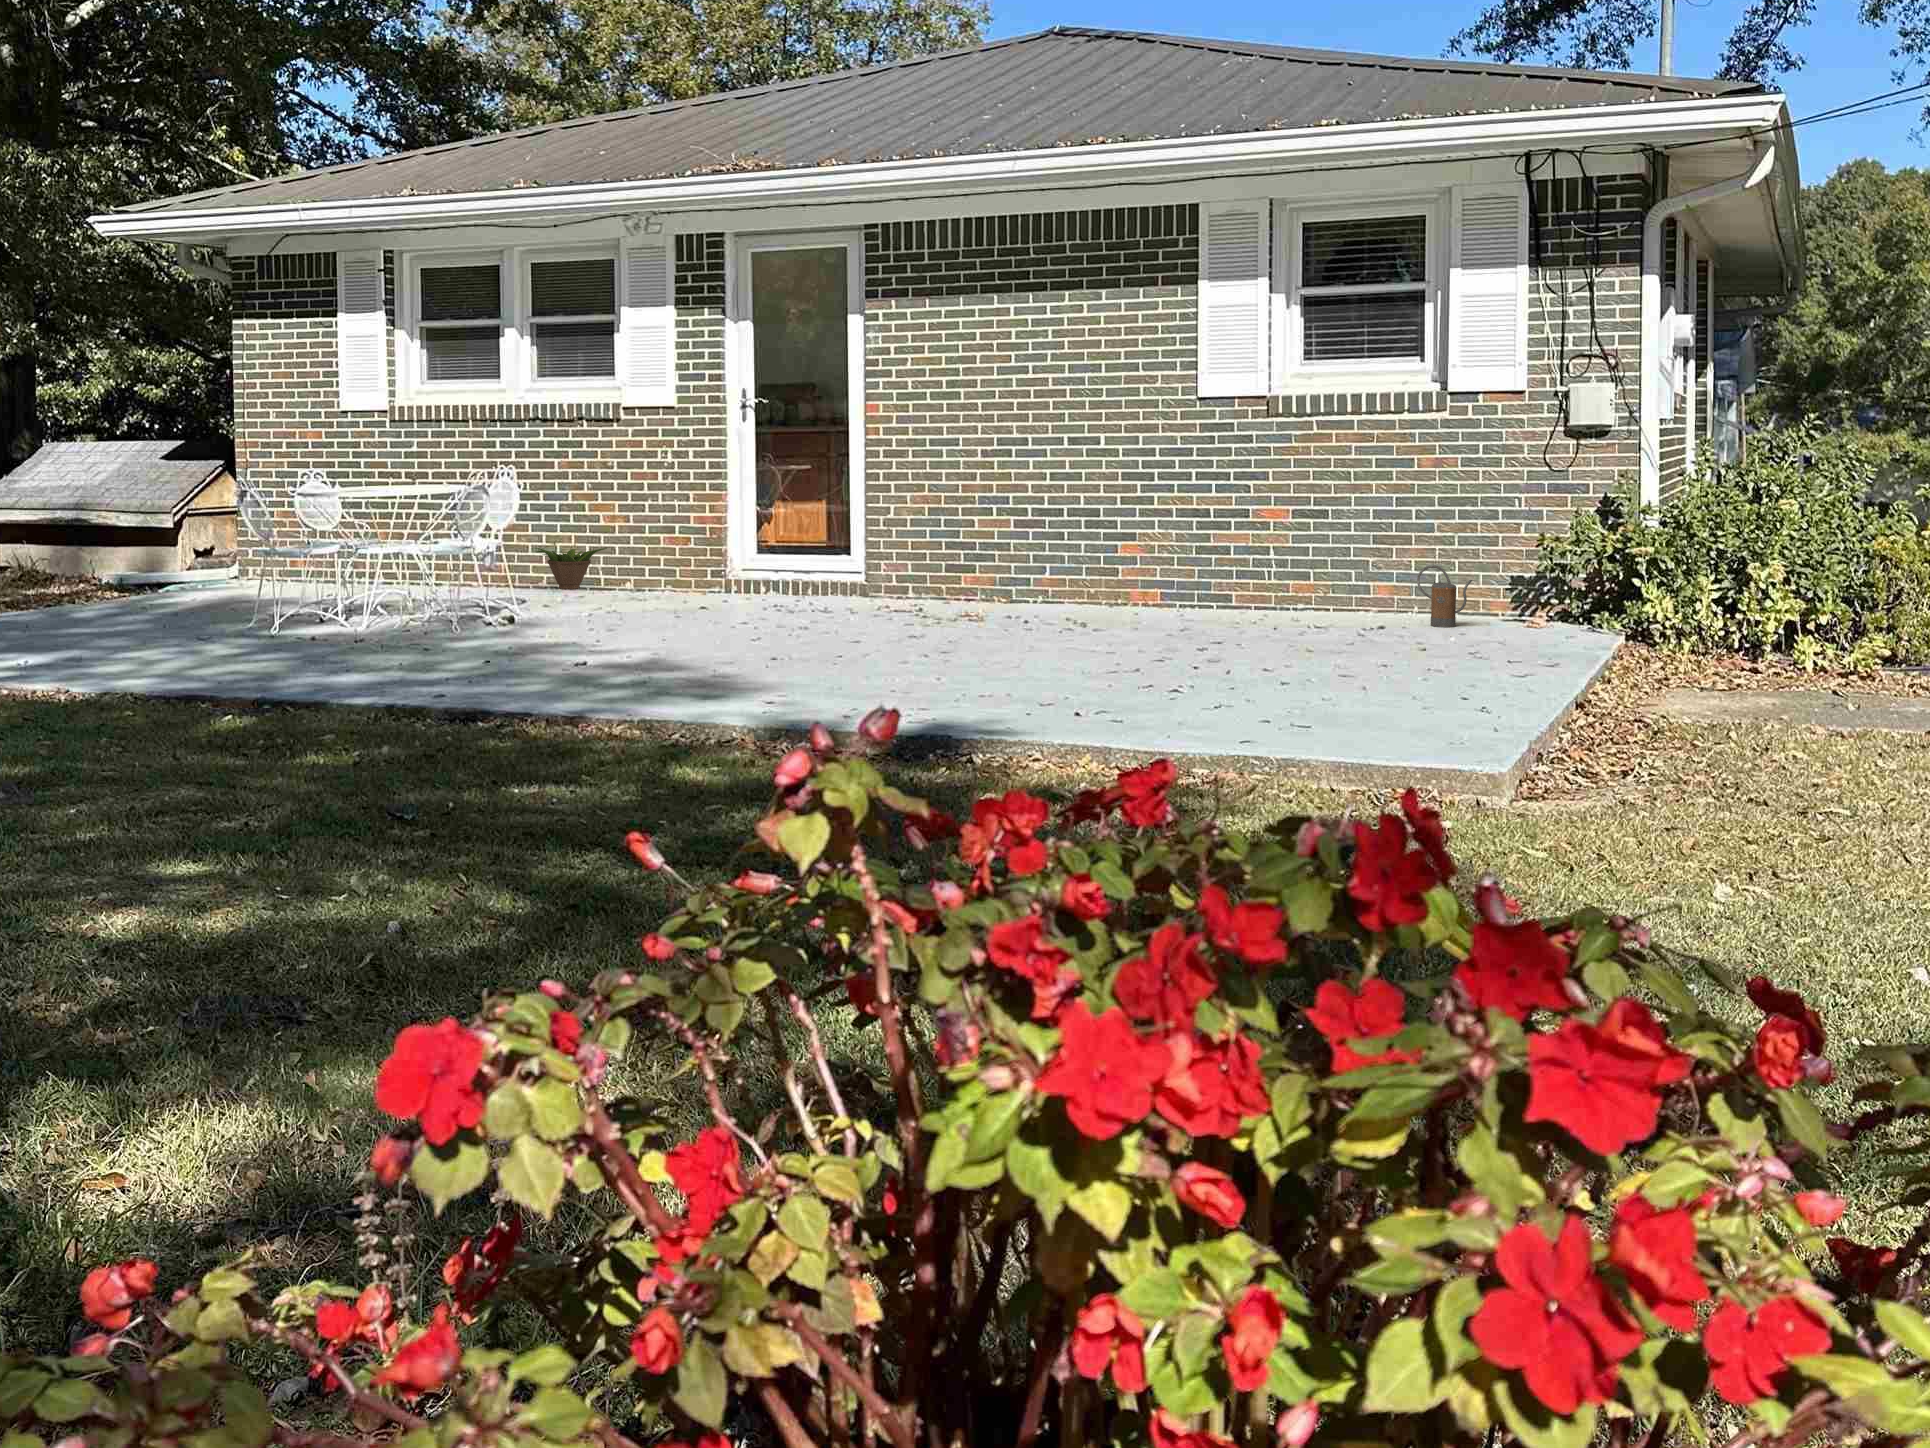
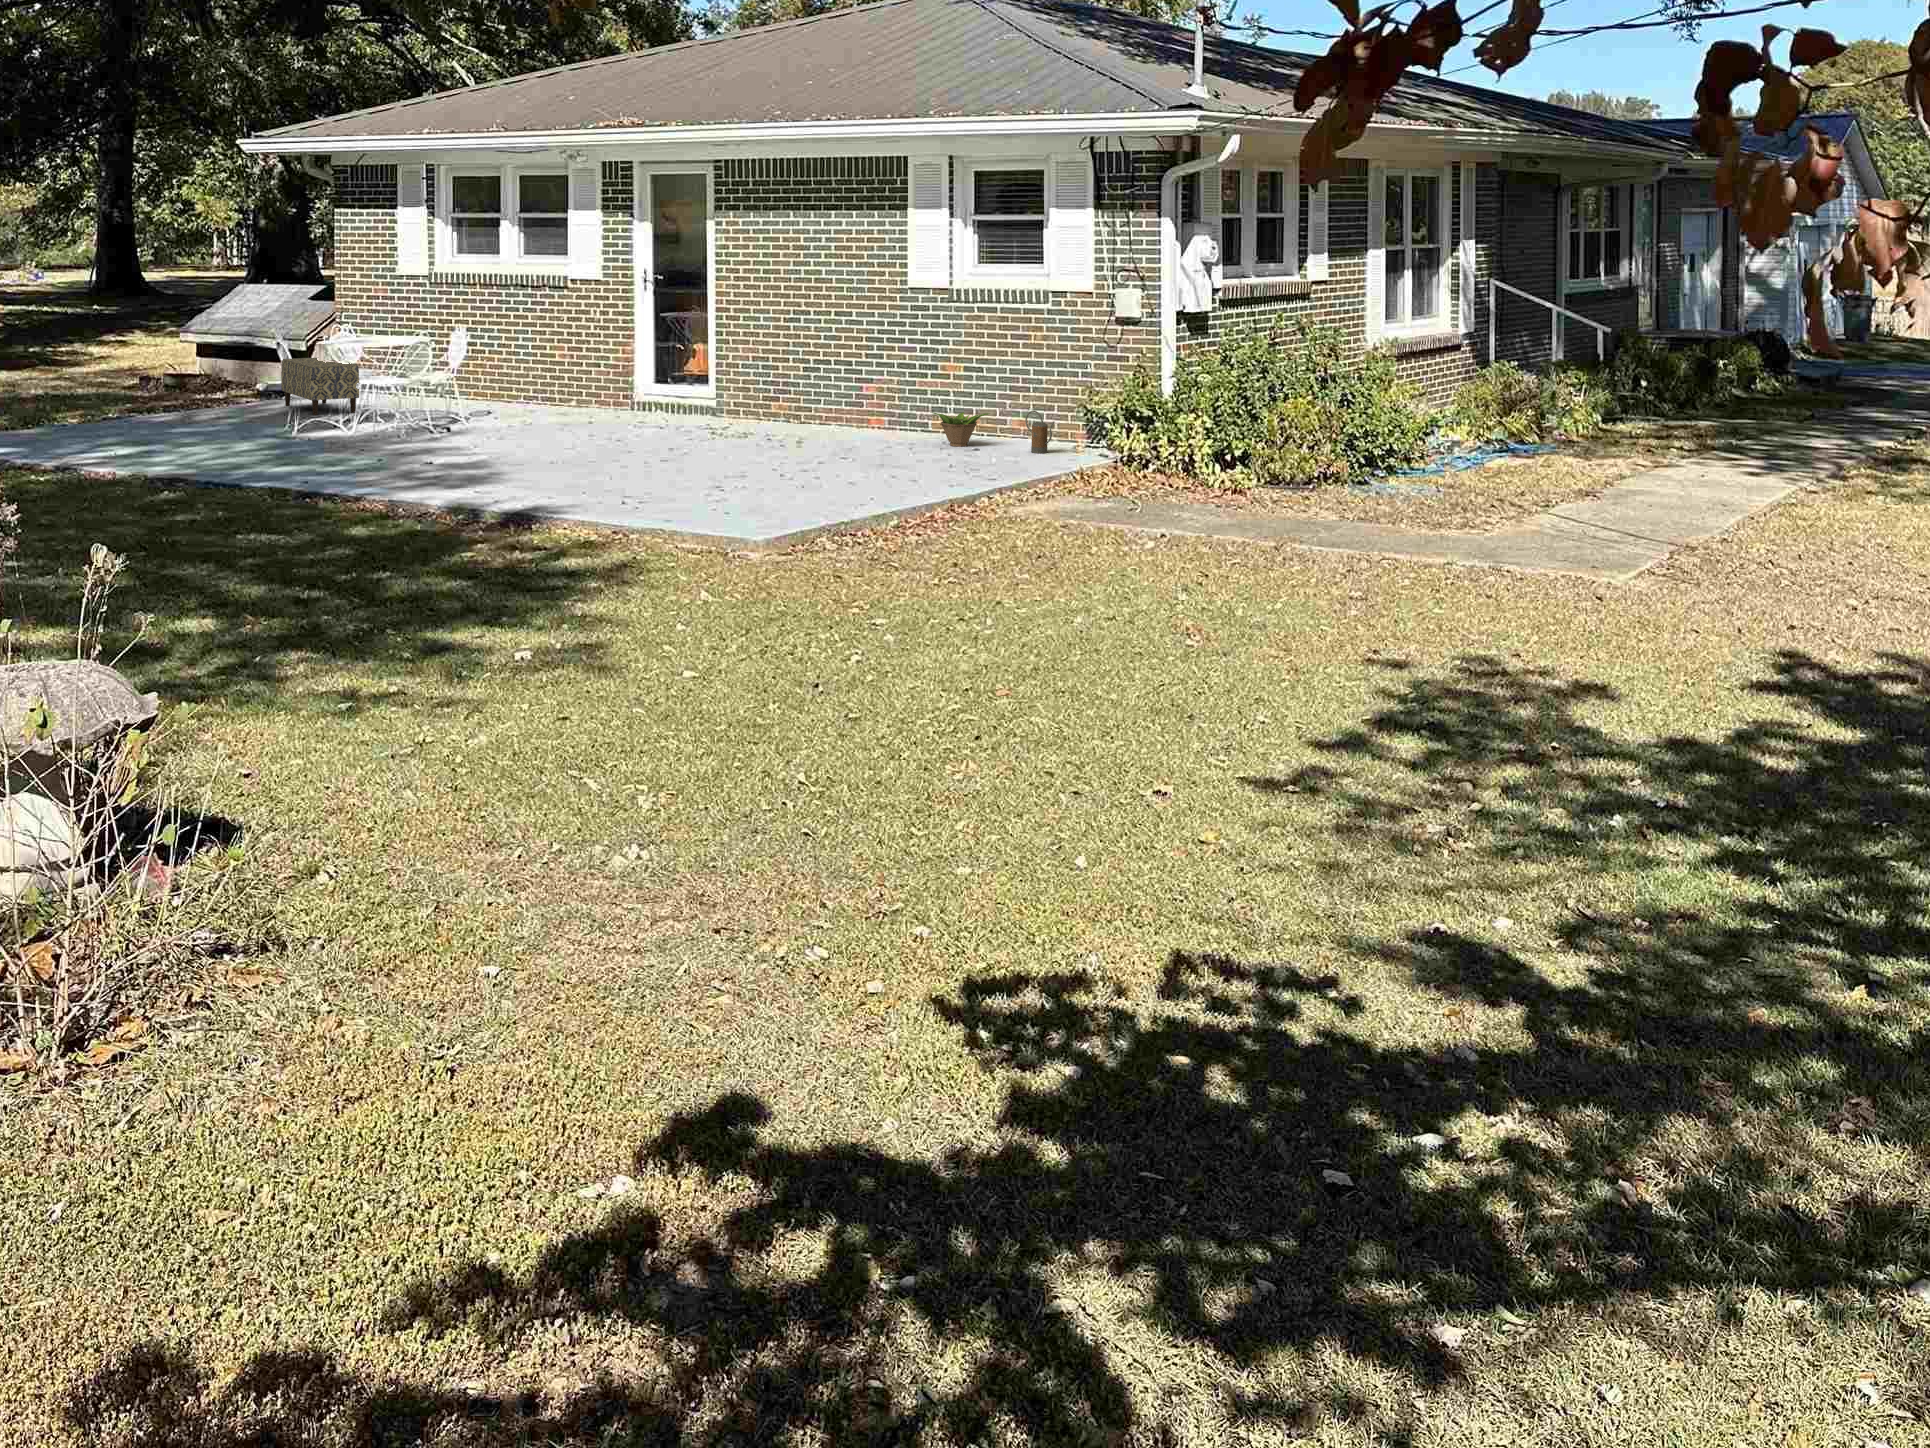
bench: none [207,524,342,607] -> present [281,358,359,415]
decorative plant: present [535,548,607,589] -> present [931,412,990,447]

